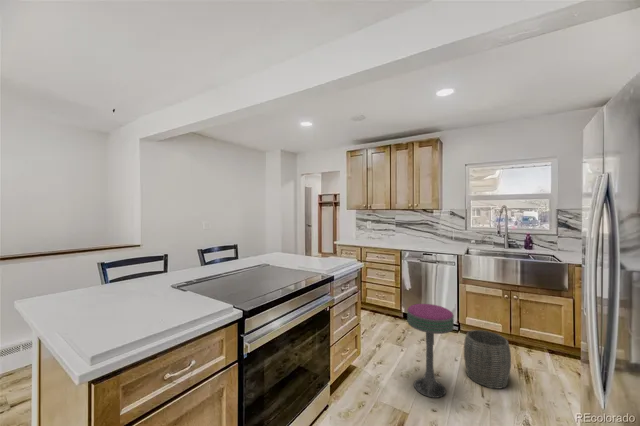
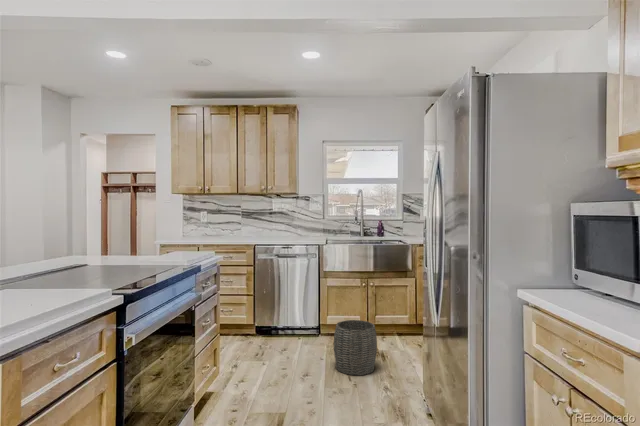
bar stool: present [407,304,454,398] -> none [280,295,330,397]

